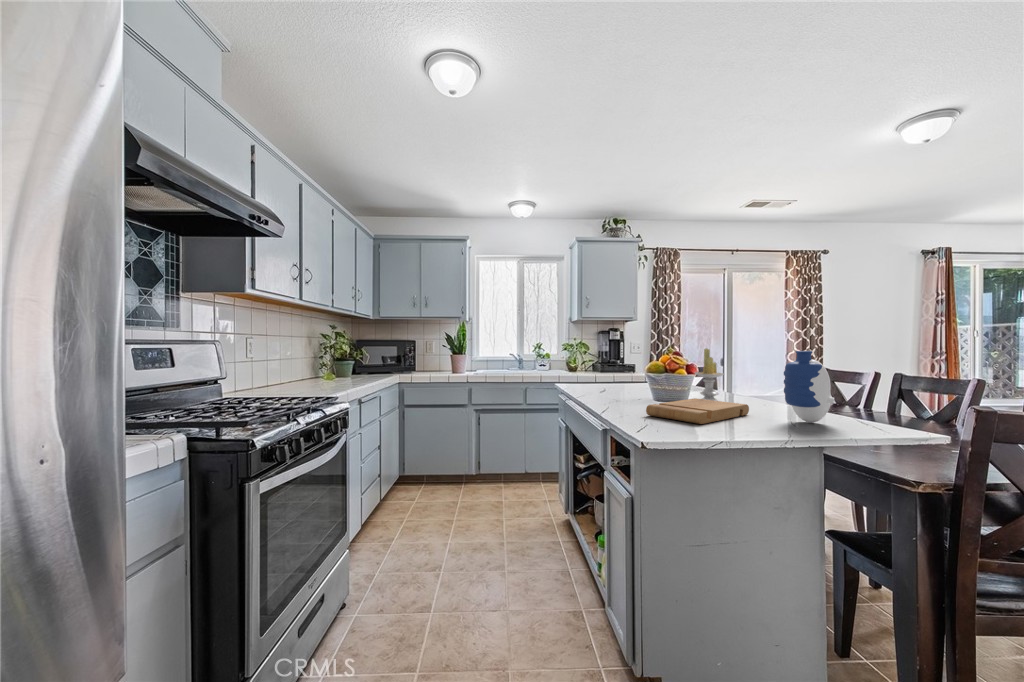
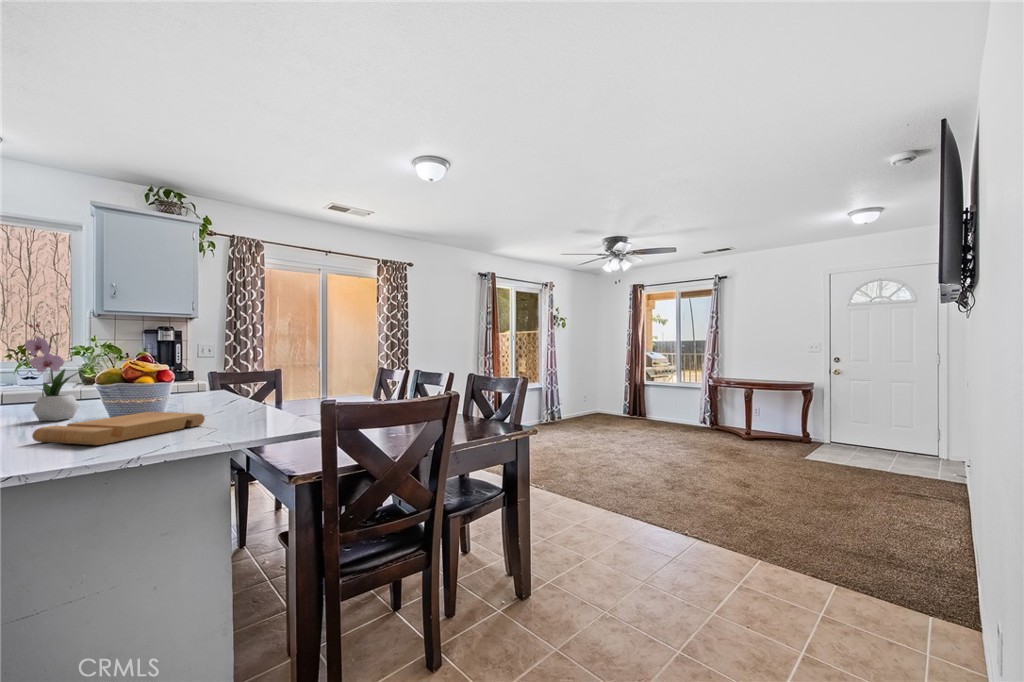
flower arrangement: none [603,328,633,399] -> present [24,324,81,421]
candle: present [695,348,724,401] -> none [168,351,208,416]
vase: present [784,351,834,422] -> none [227,353,276,426]

